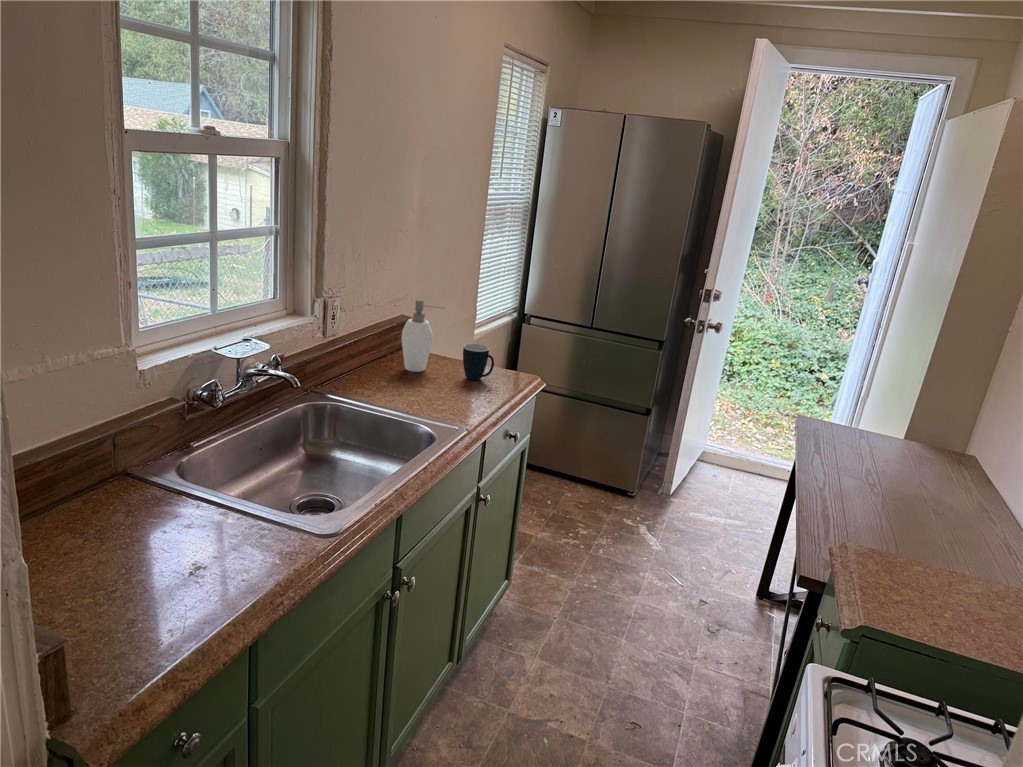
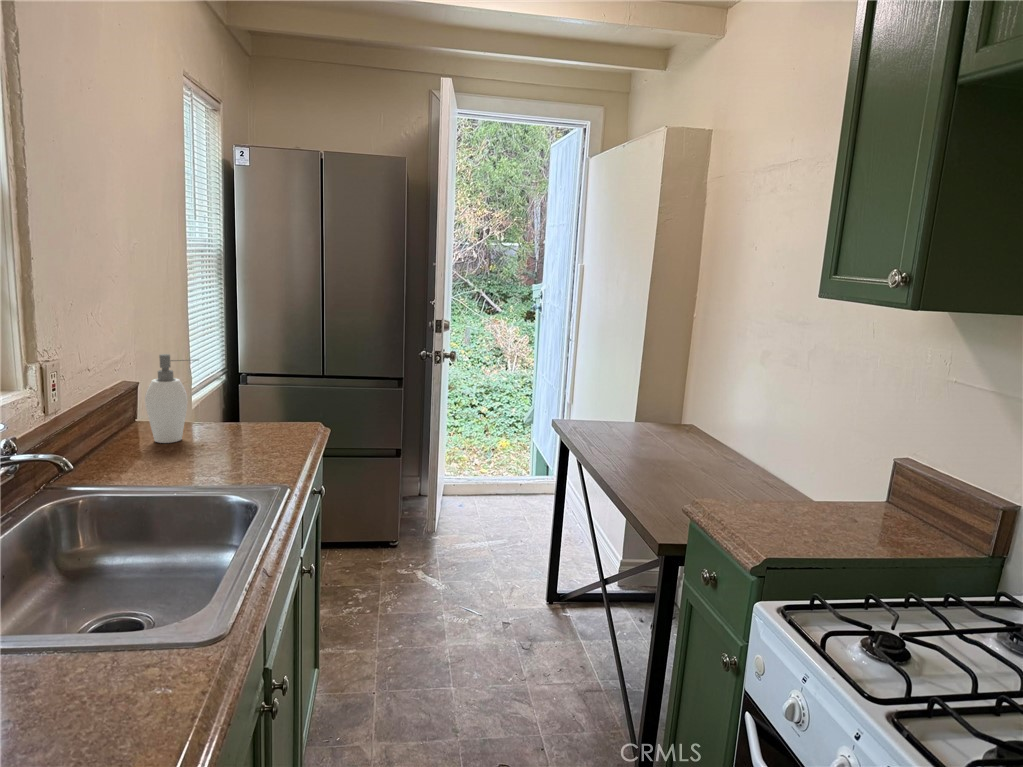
mug: present [463,344,494,380] -> none [232,396,274,438]

